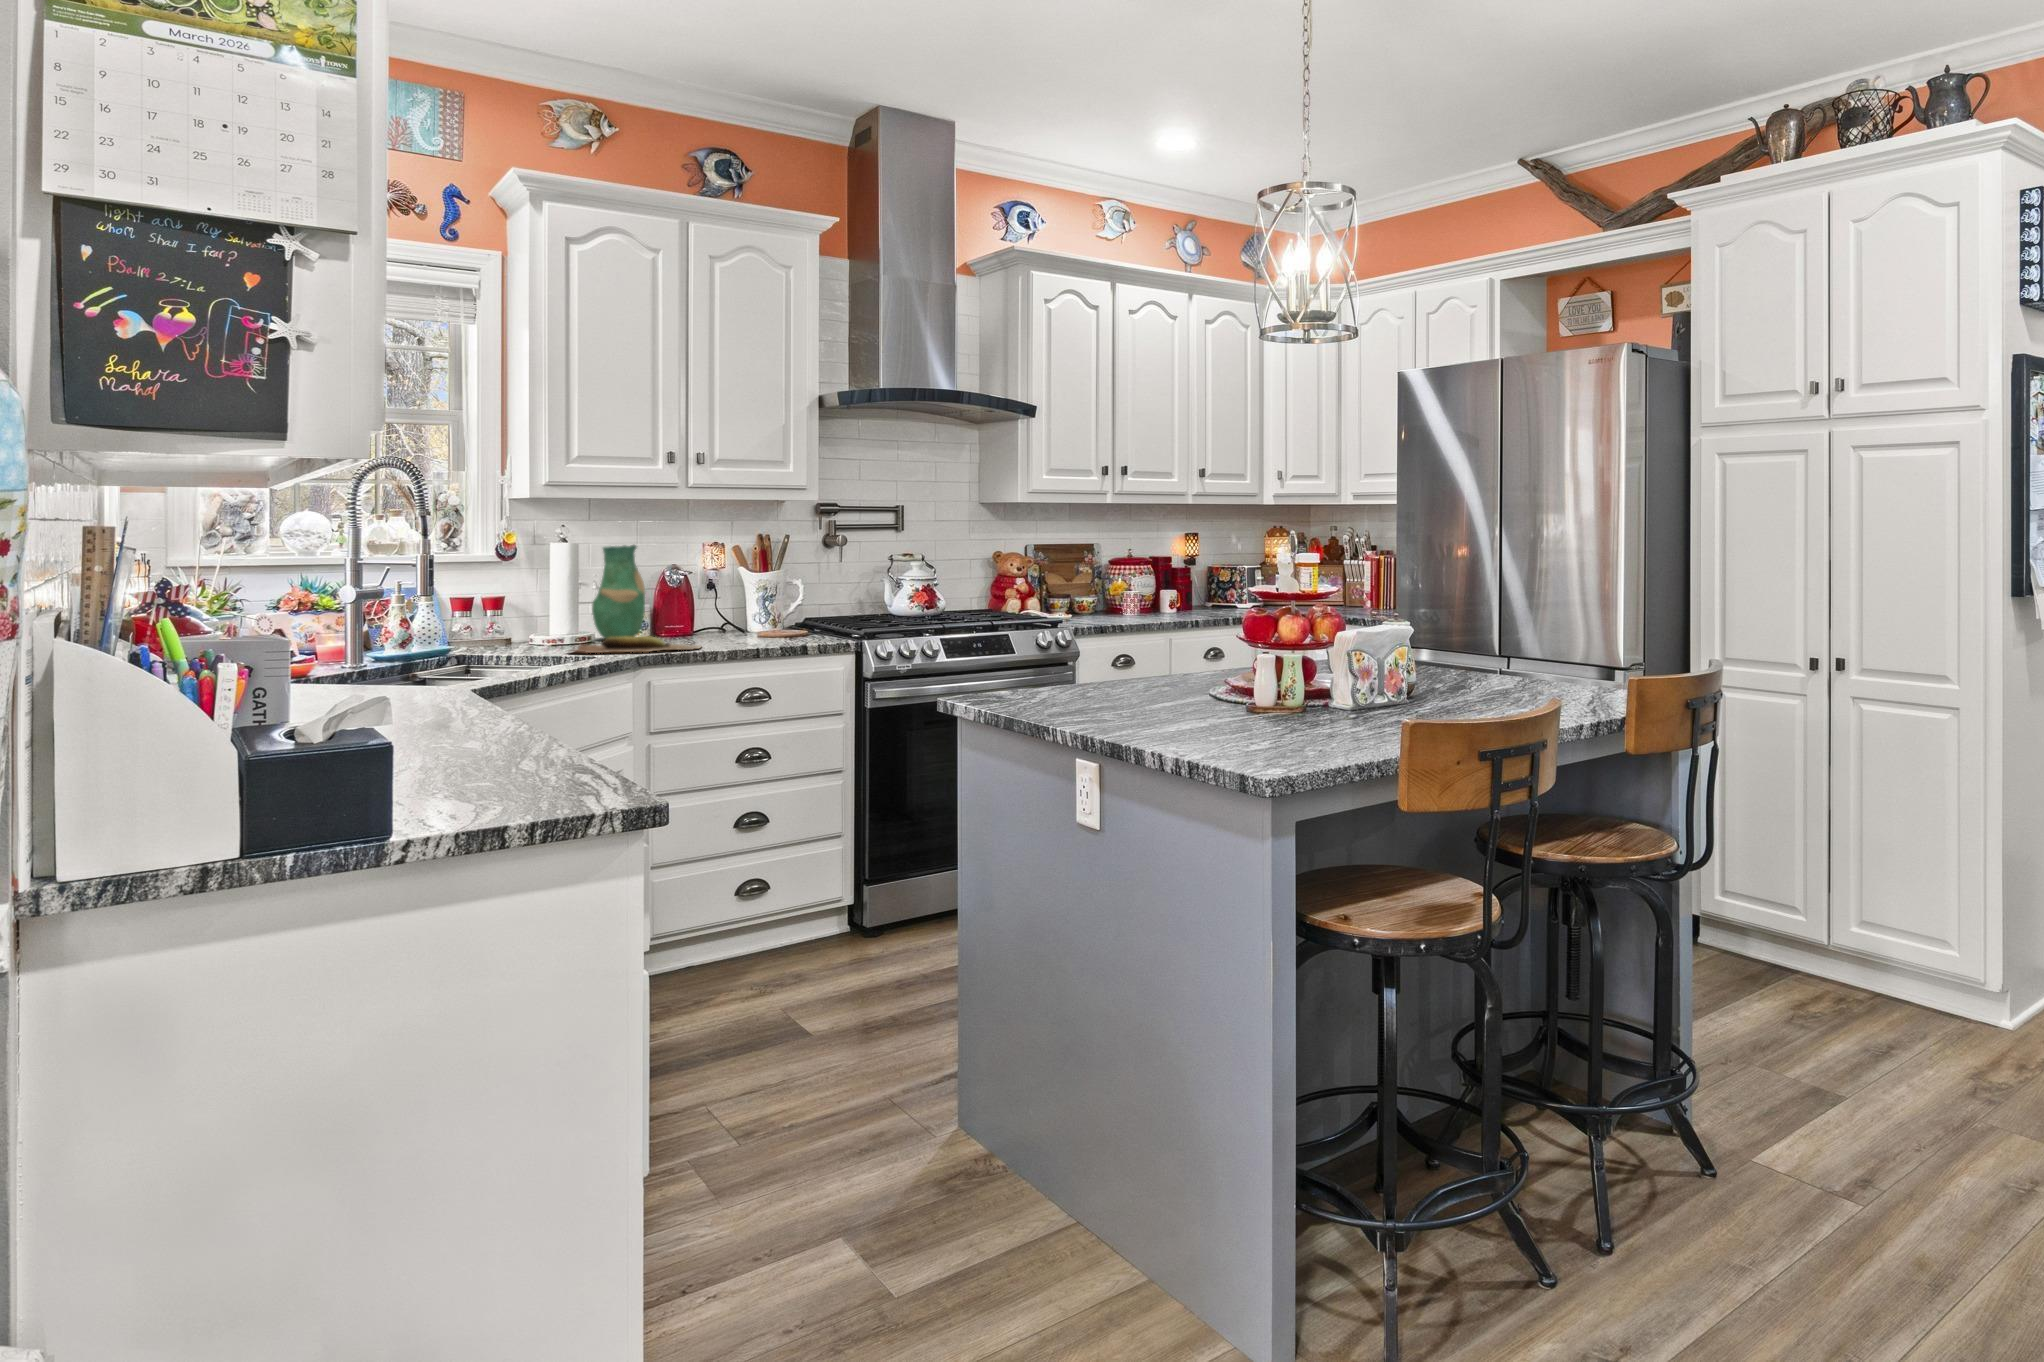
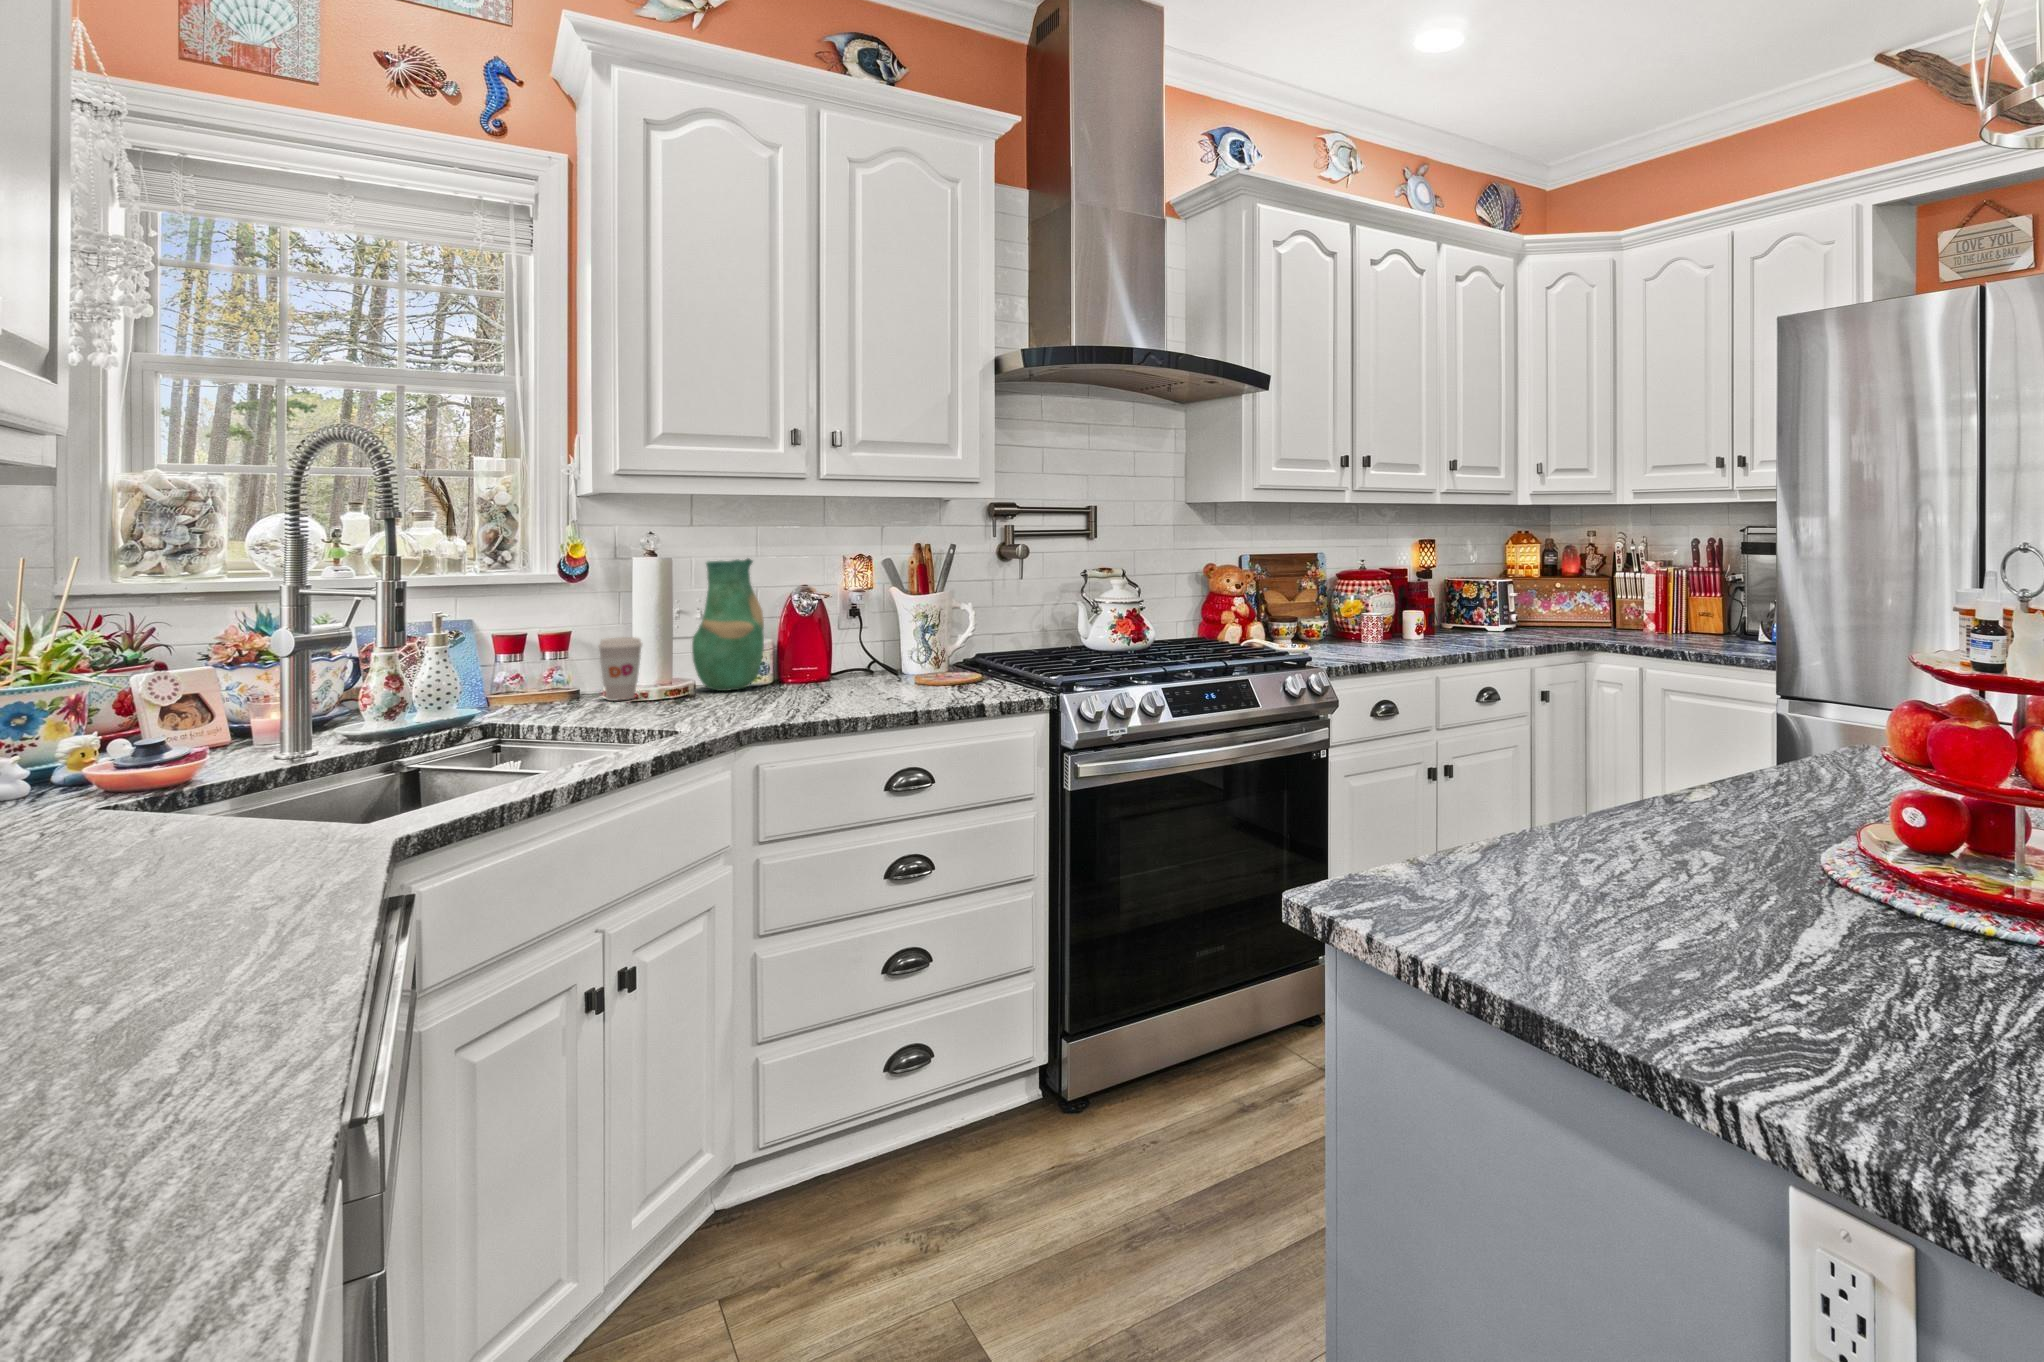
coffee cup: none [527,601,559,645] -> present [599,637,642,701]
cutting board: present [574,636,701,653] -> none [632,694,837,724]

